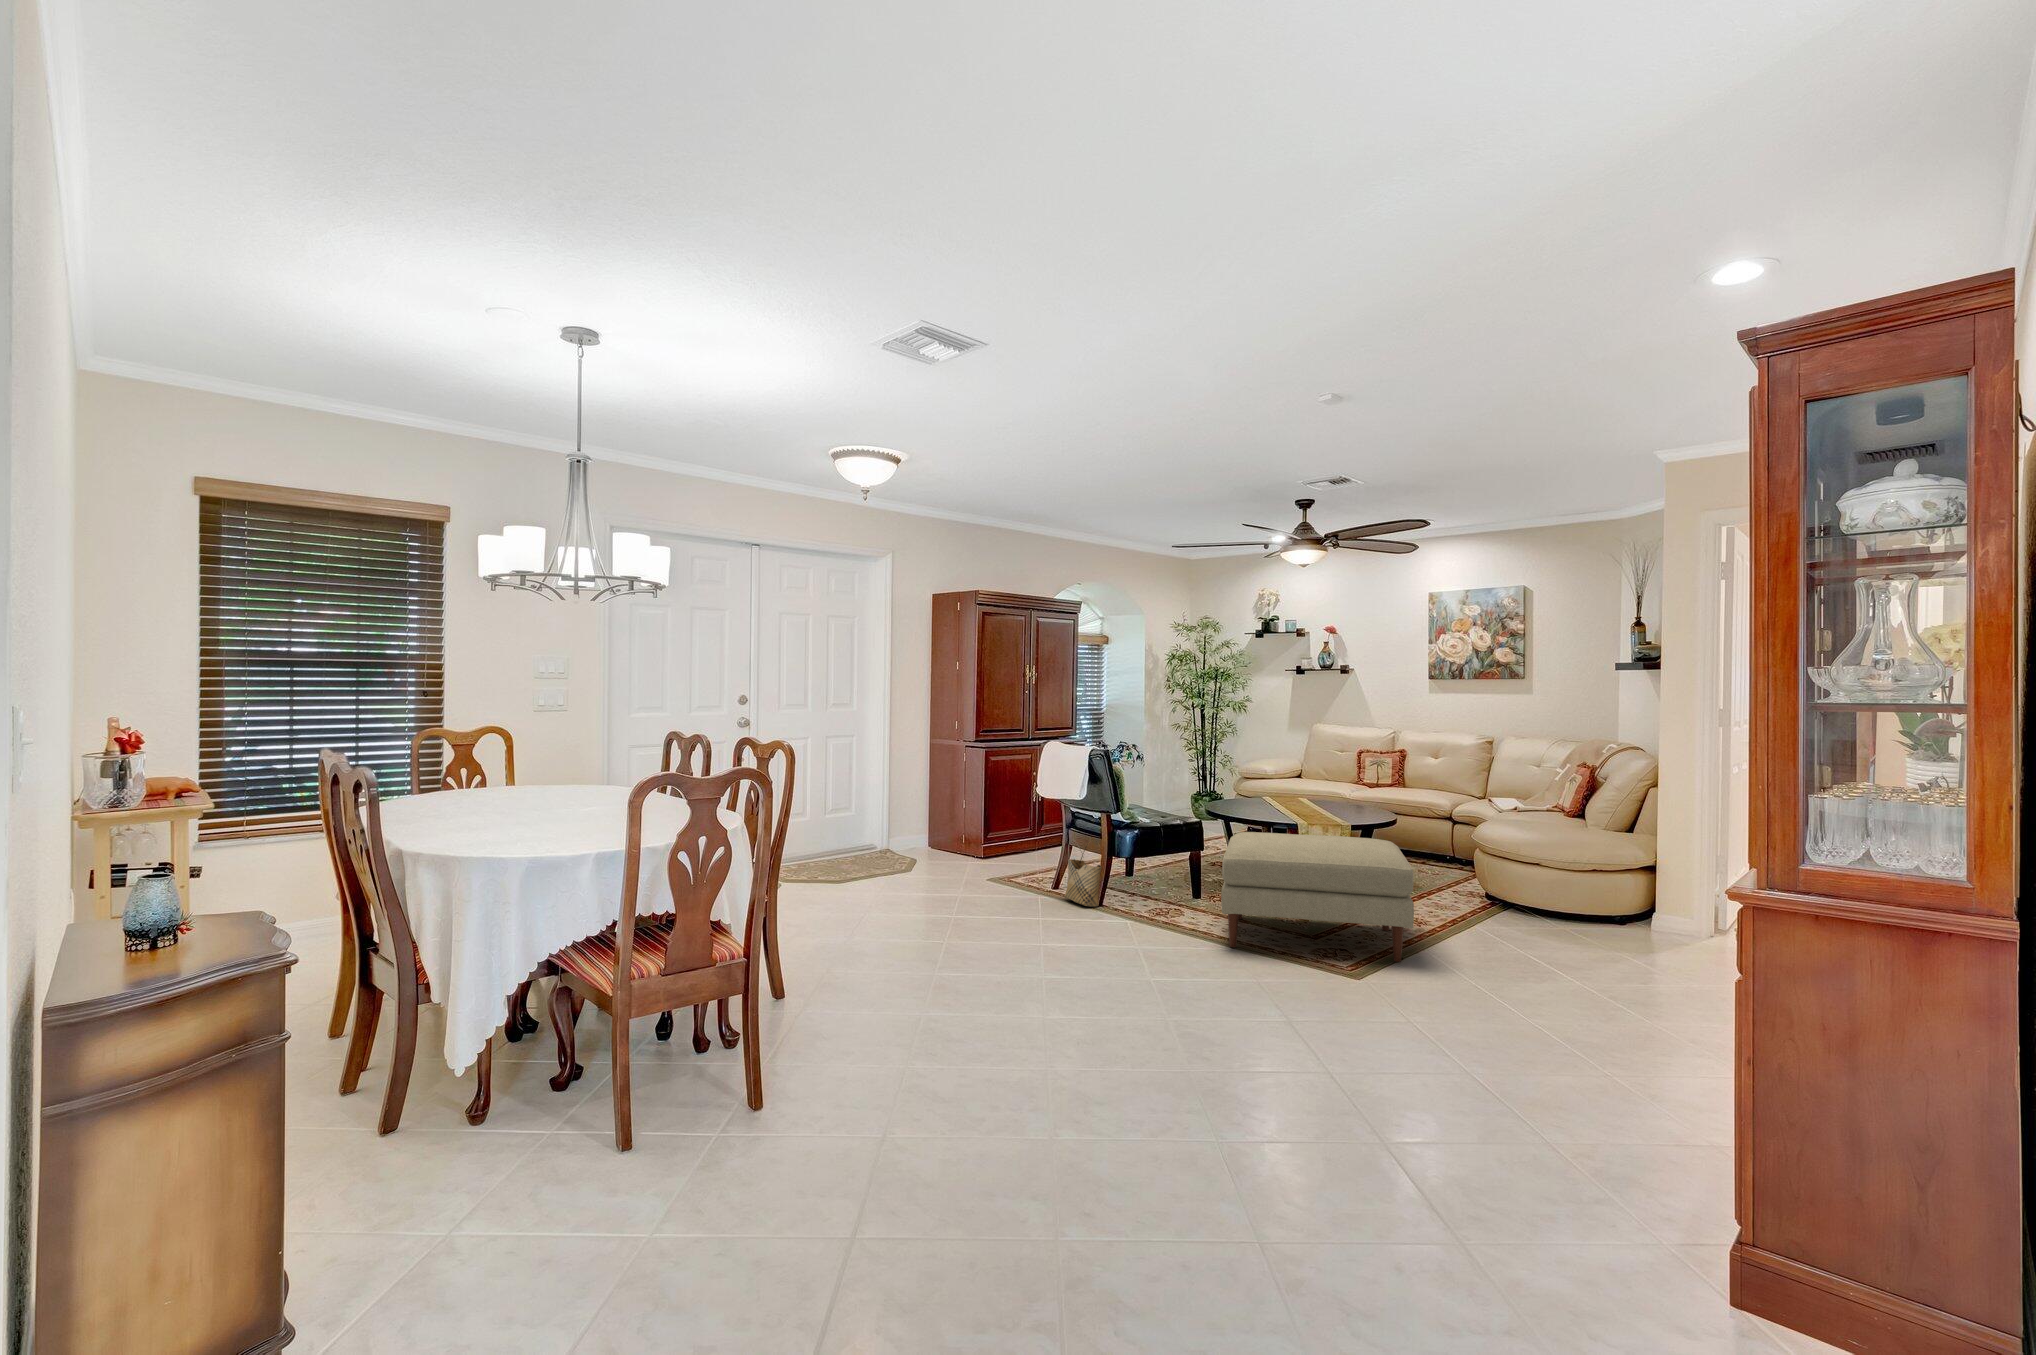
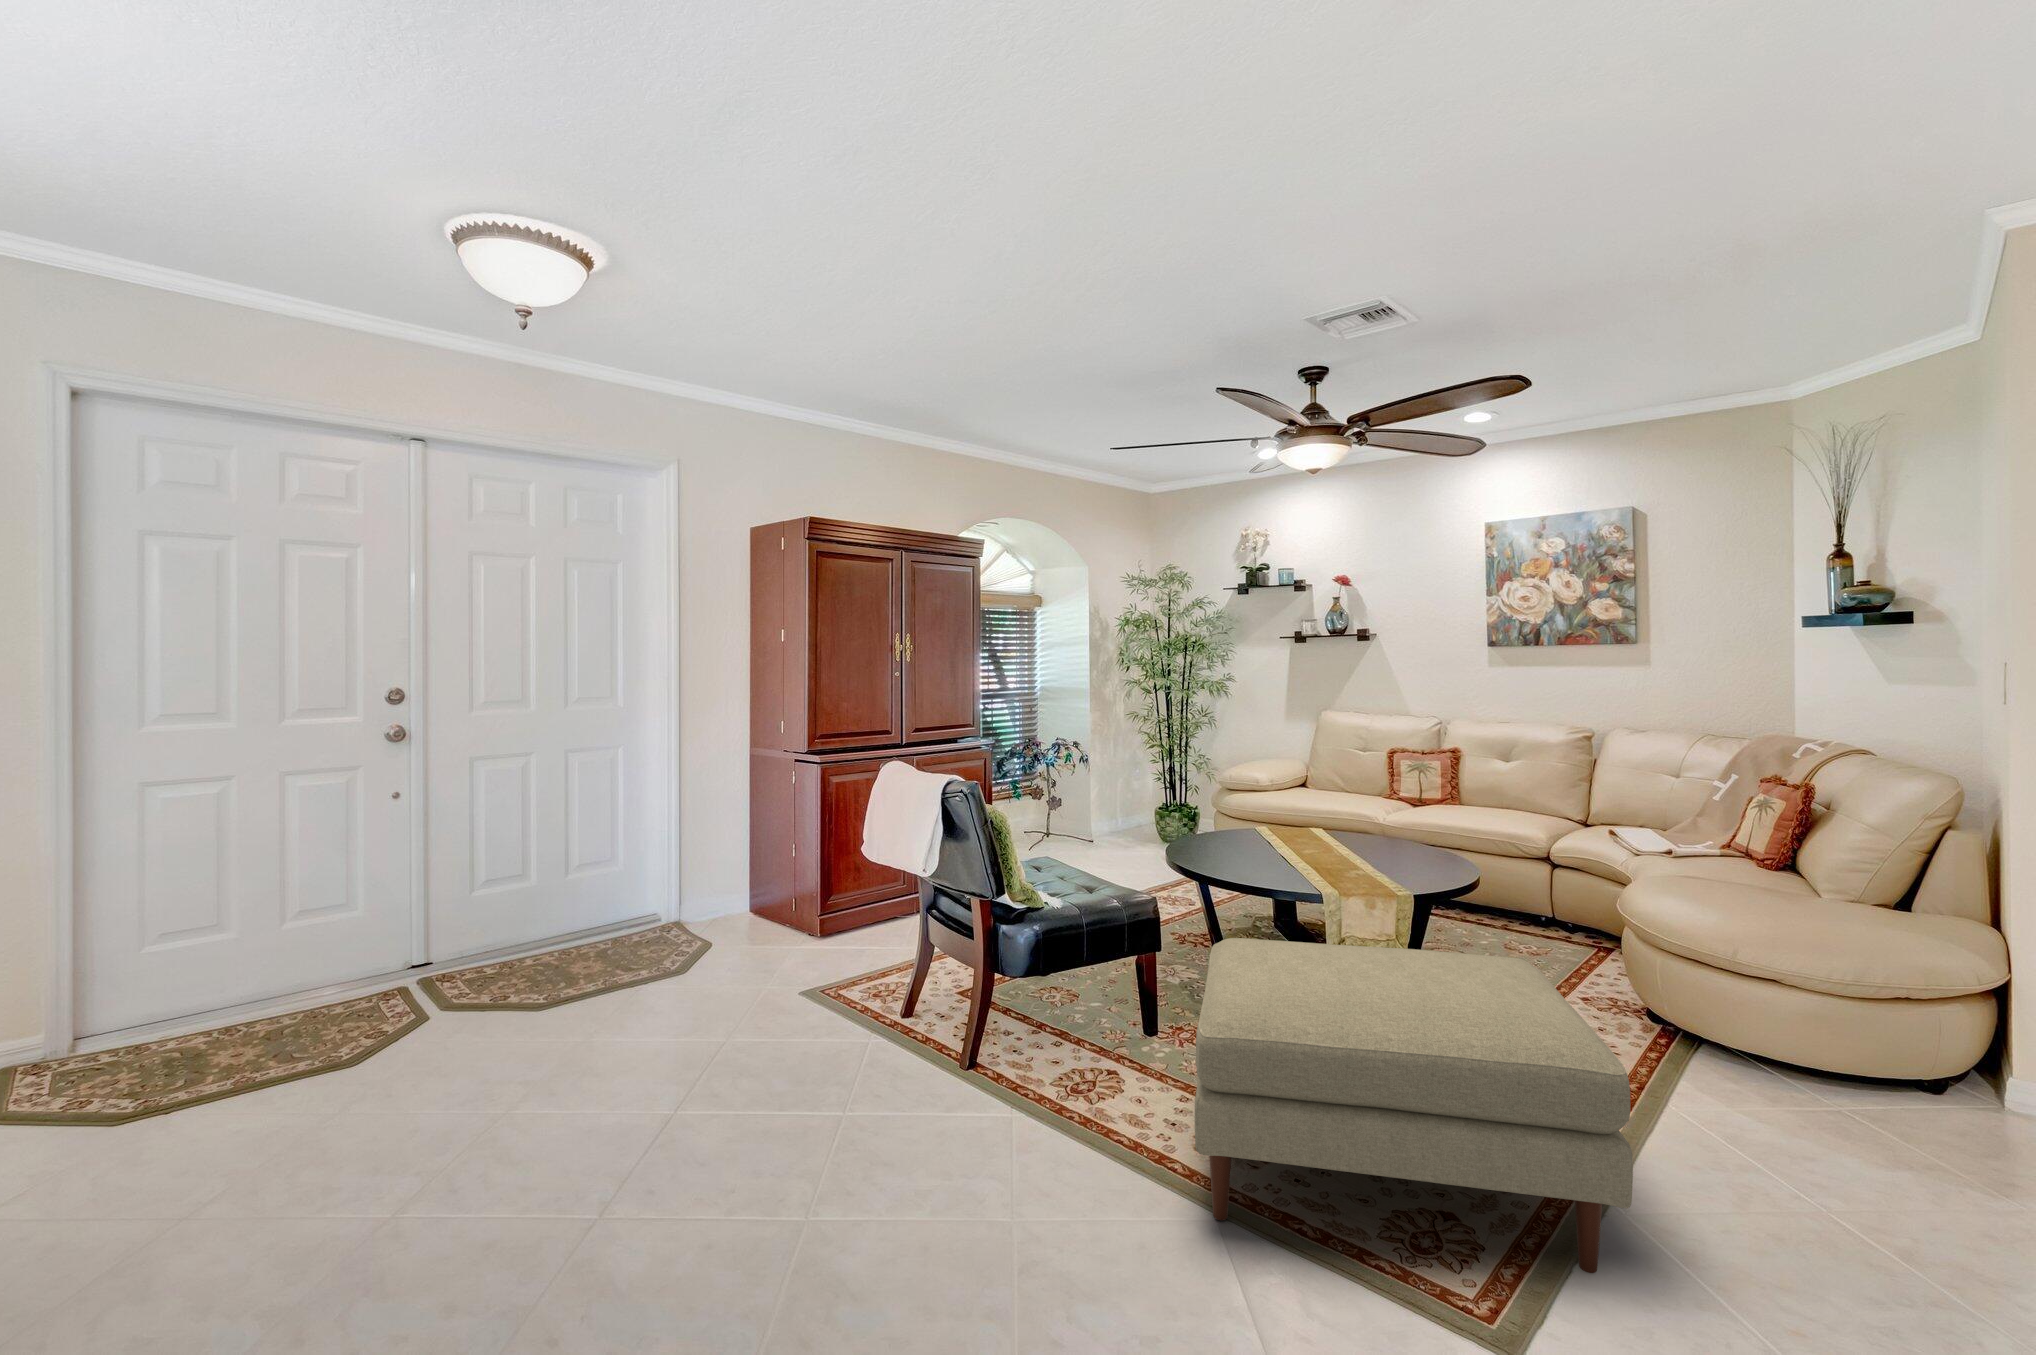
woven basket: present [1065,840,1102,907] -> none [913,942,975,1073]

